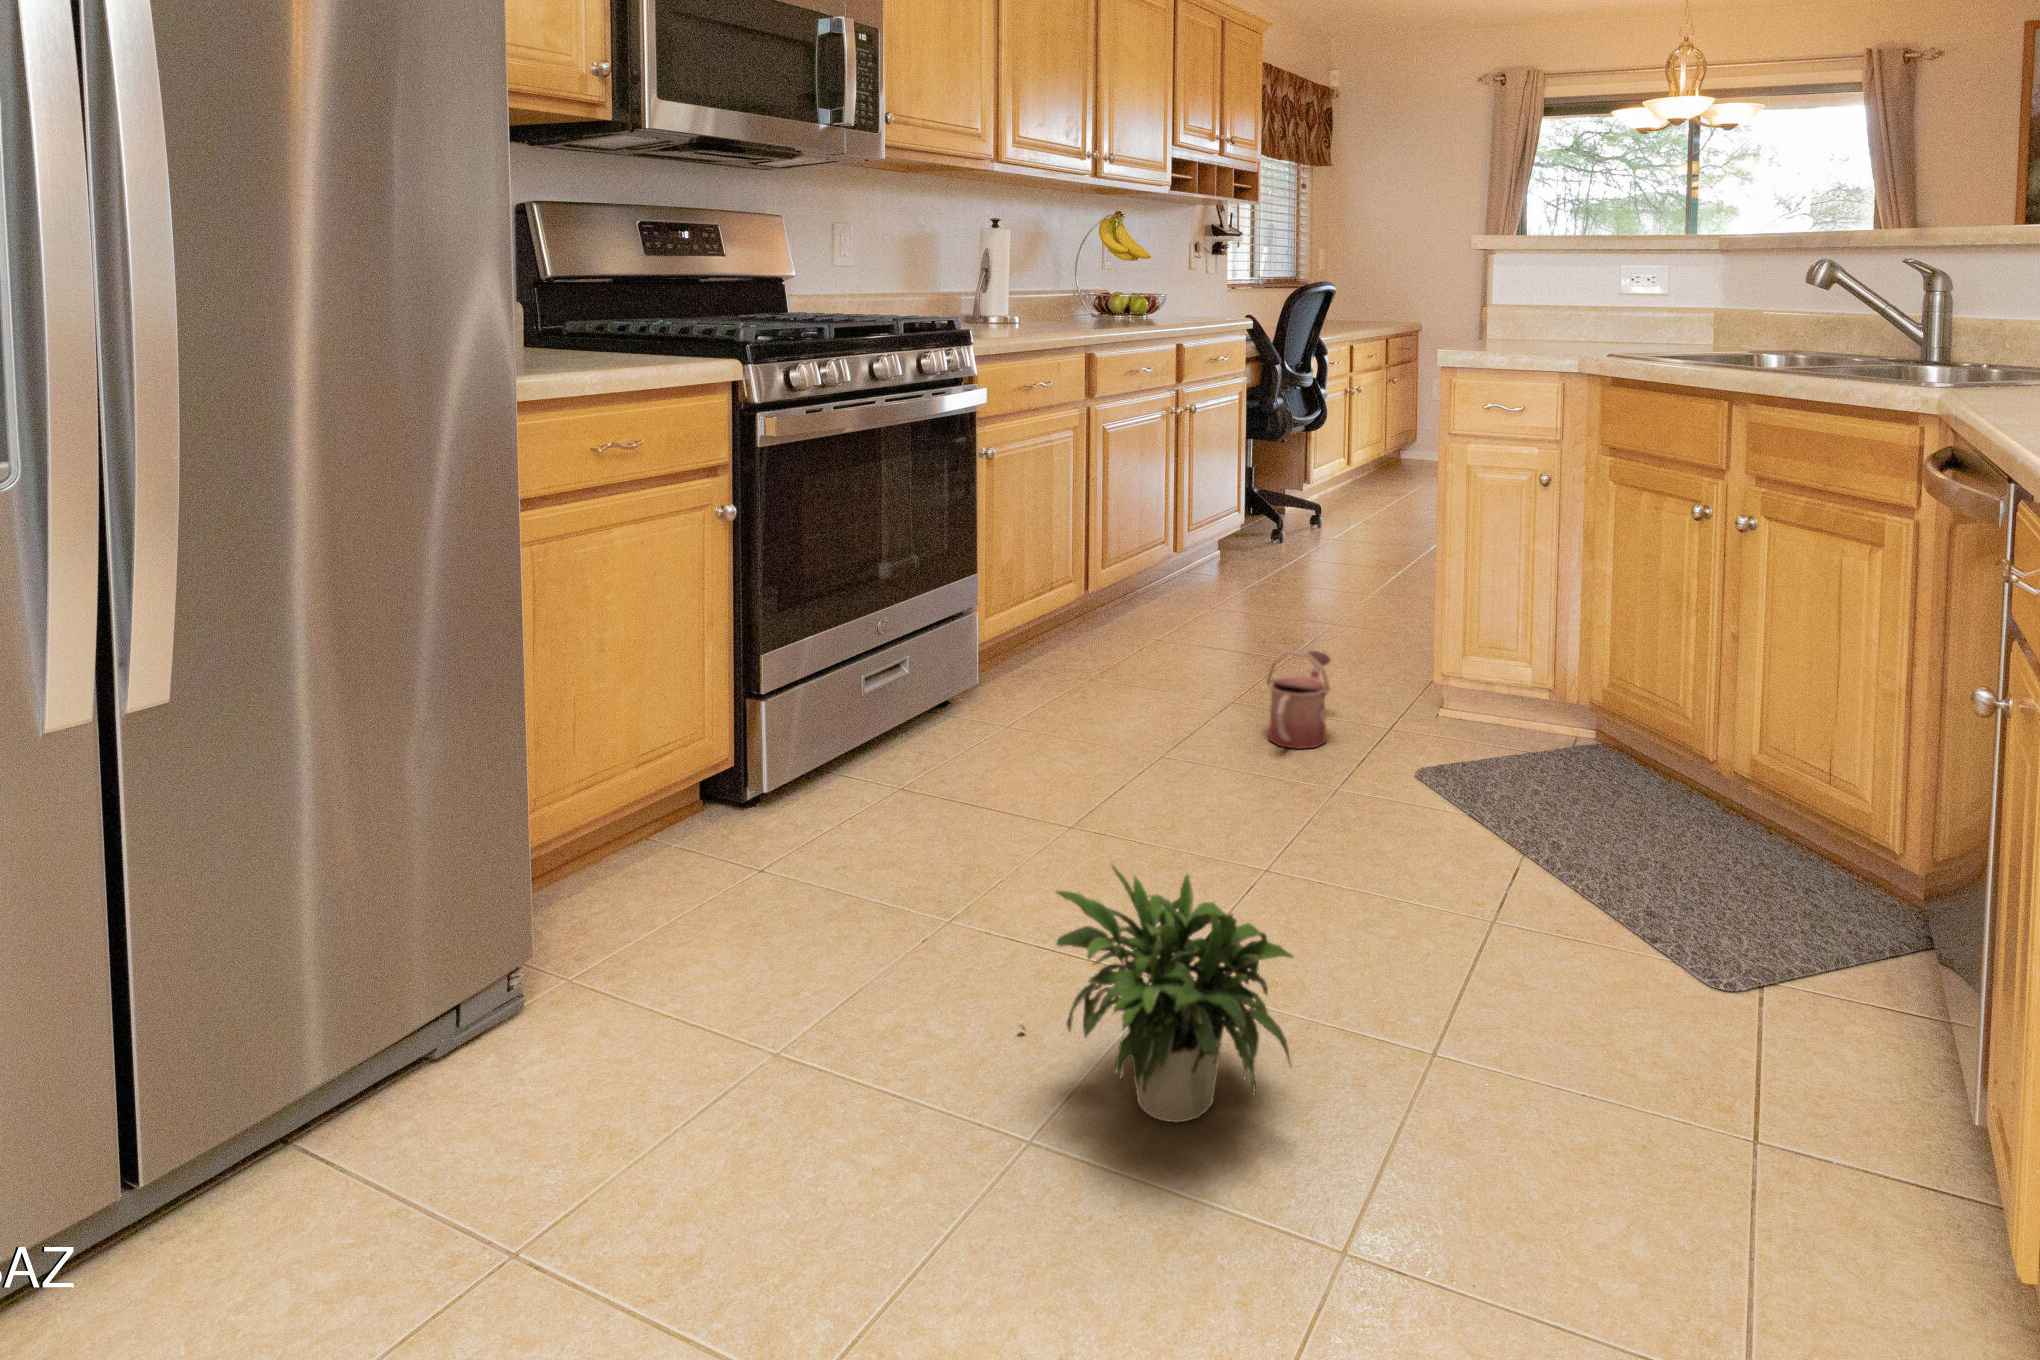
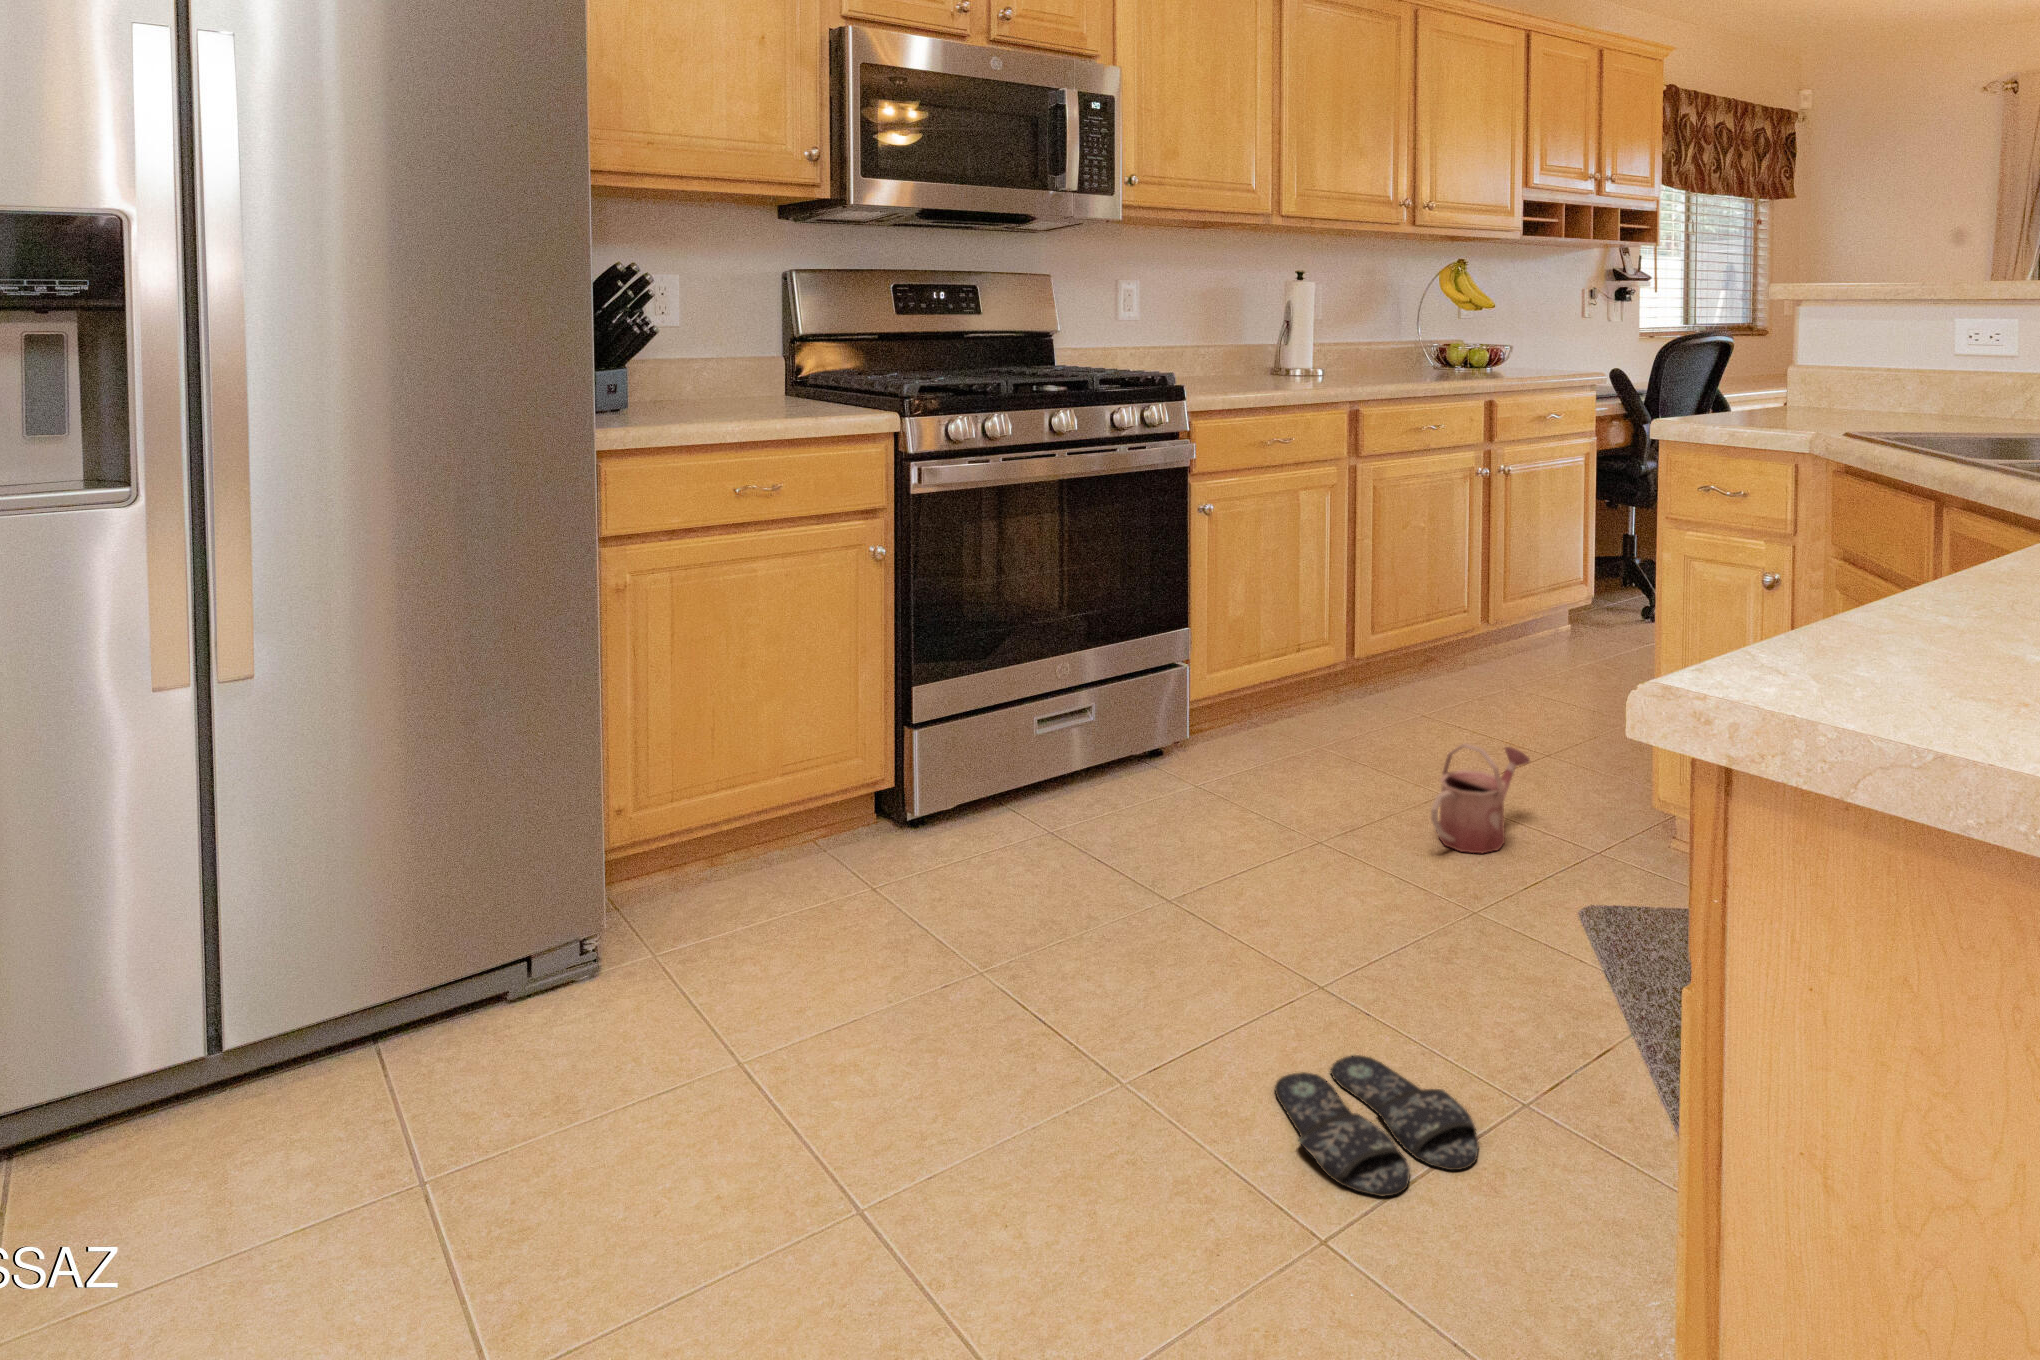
potted plant: present [1019,865,1293,1122] -> none [924,925,1146,1199]
slippers: none [1316,929,1520,1036] -> present [1275,1055,1479,1196]

